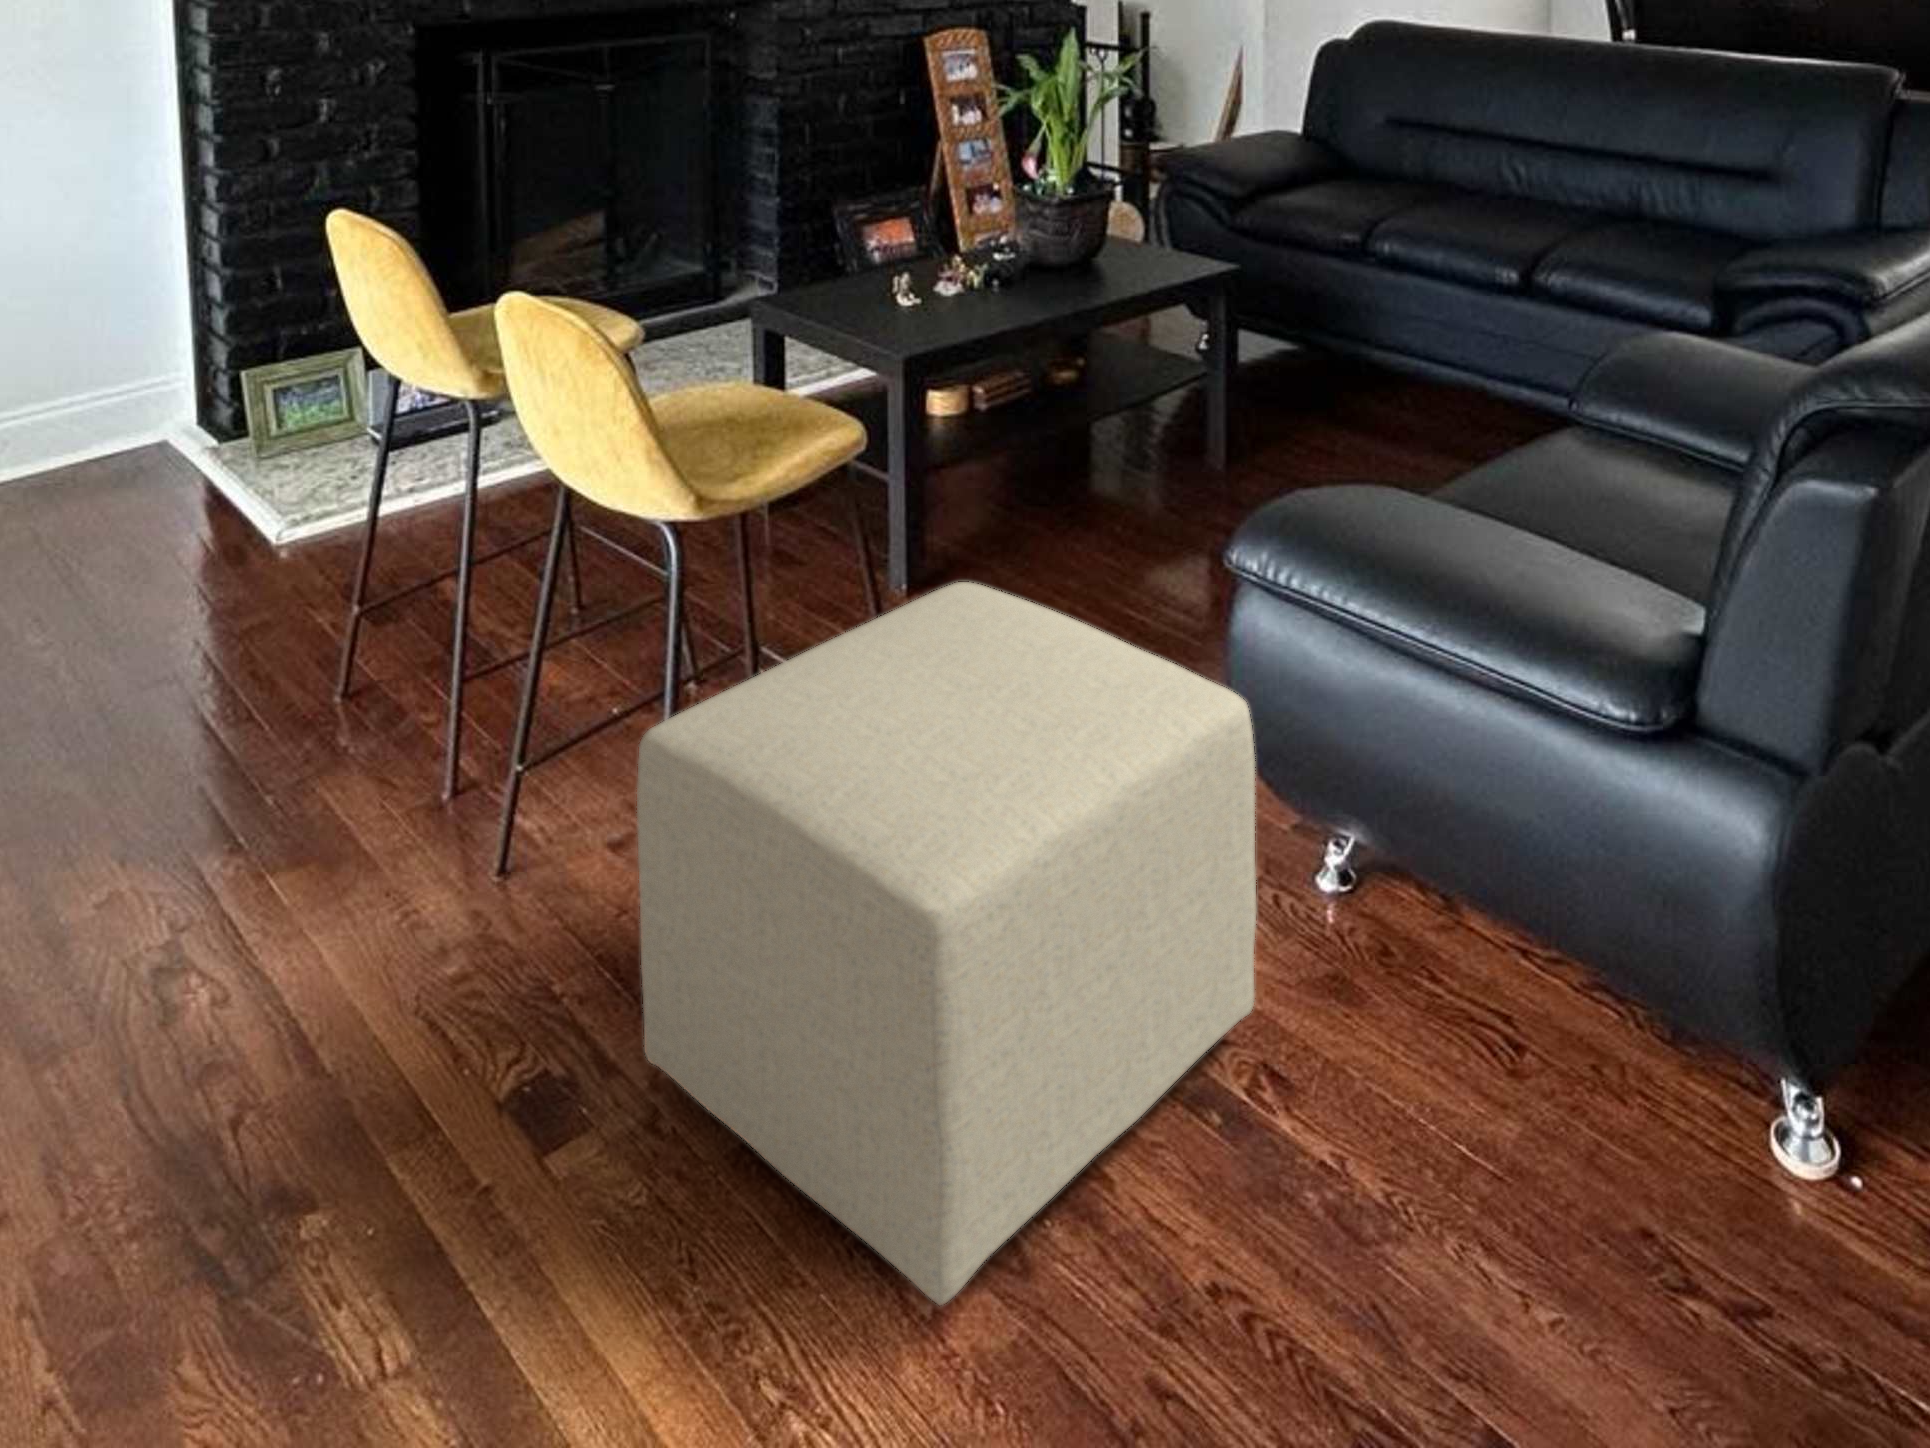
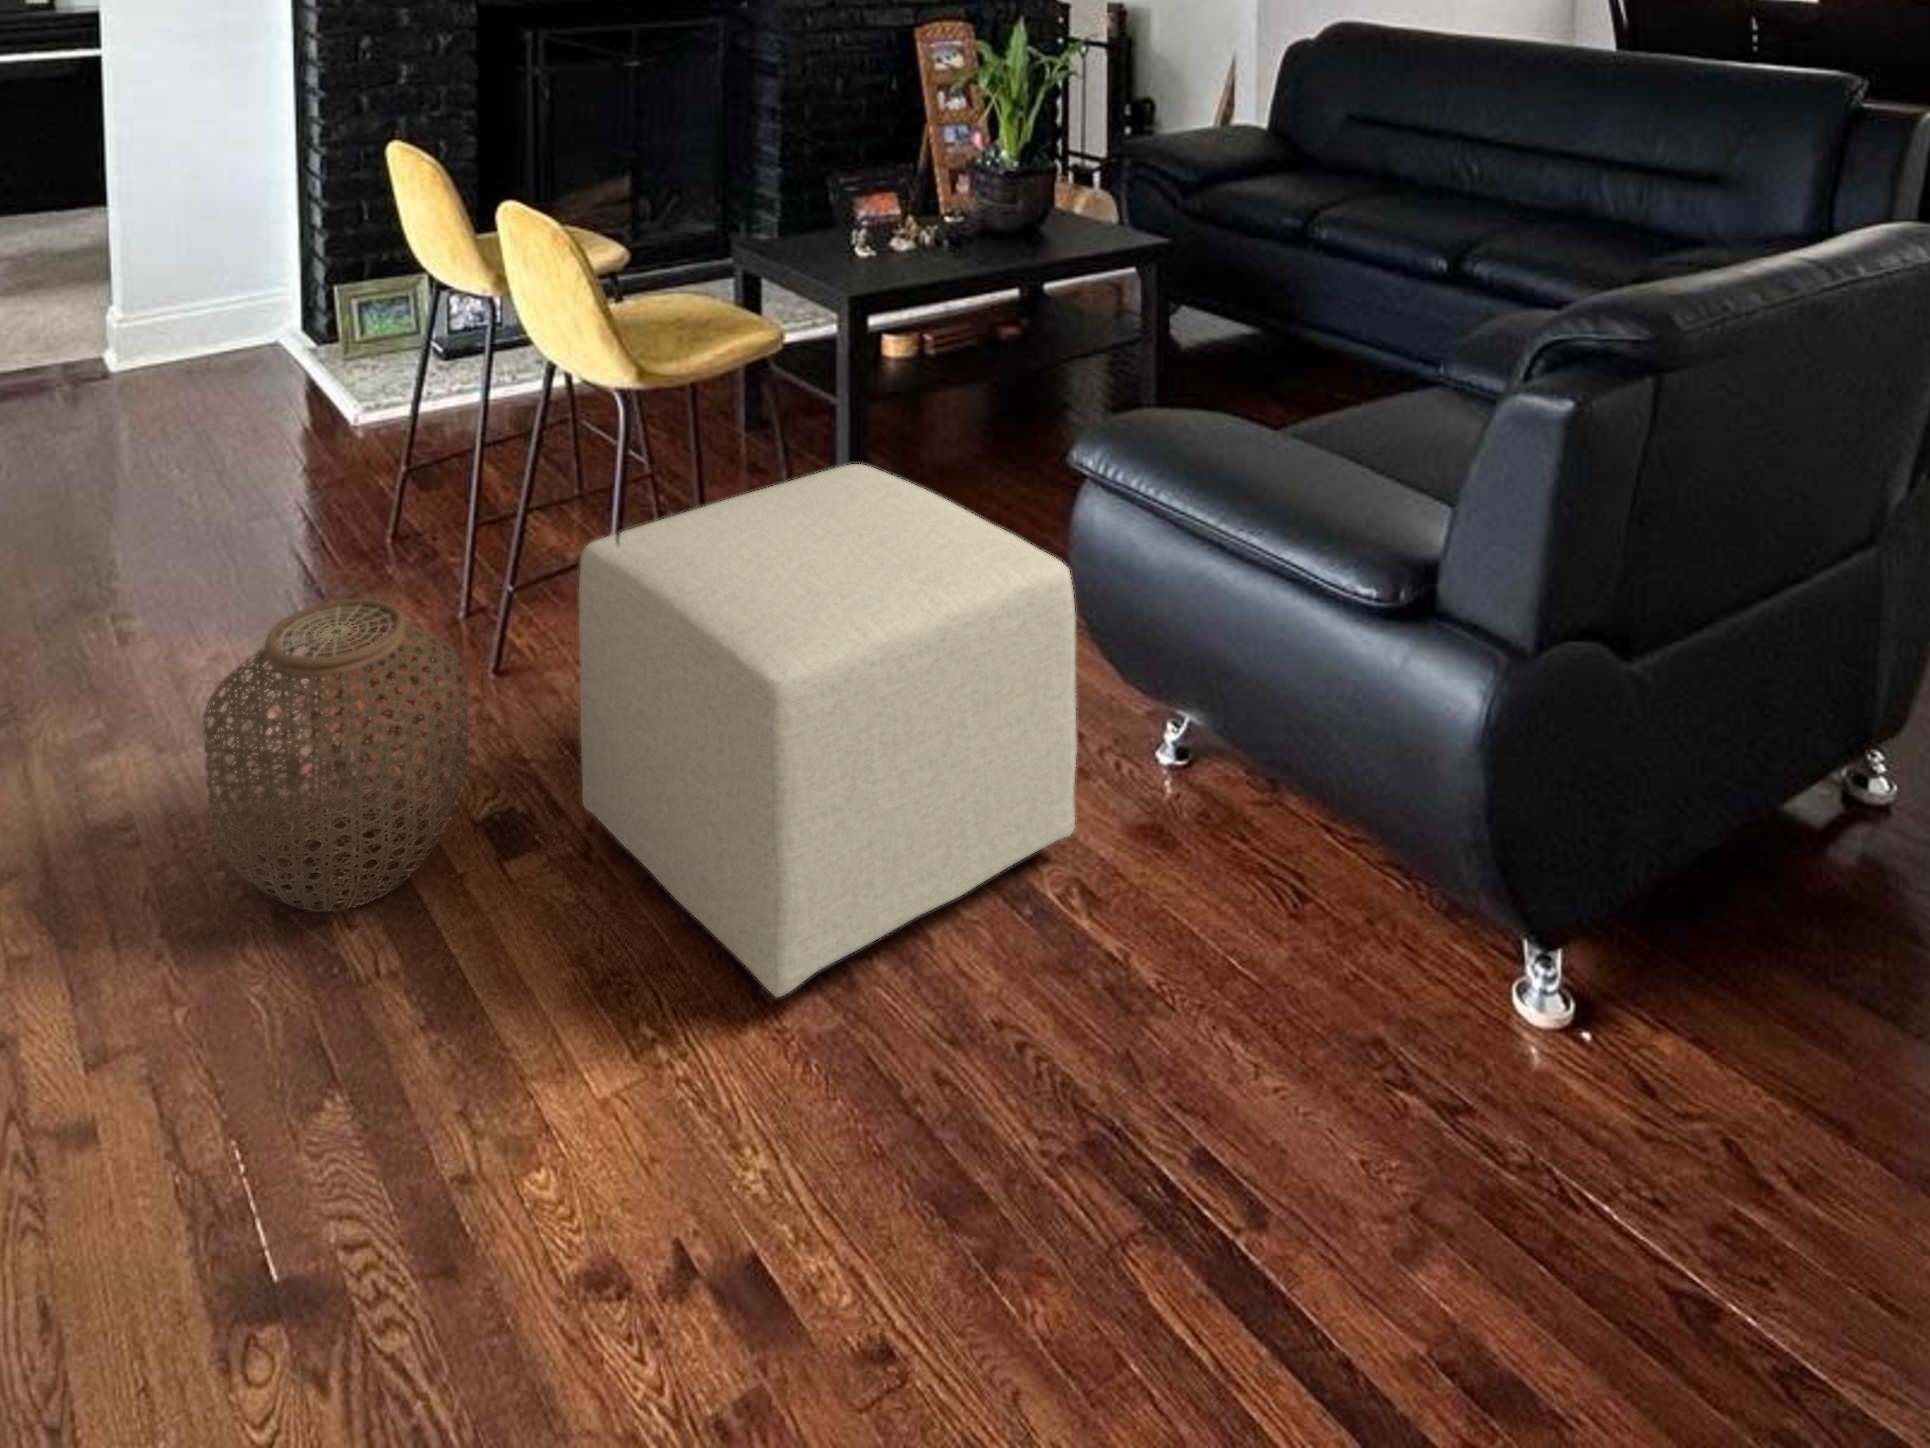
woven basket: none [118,835,494,1272] -> present [204,599,468,912]

